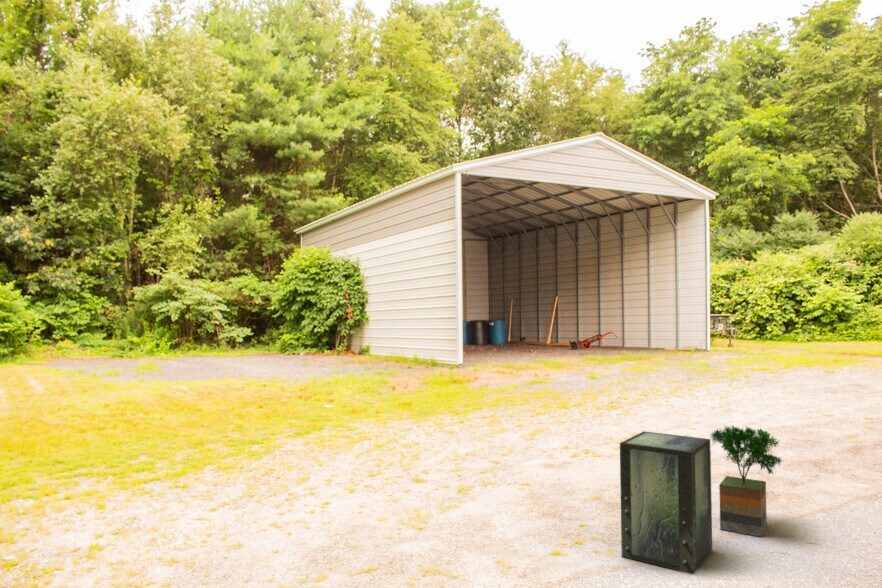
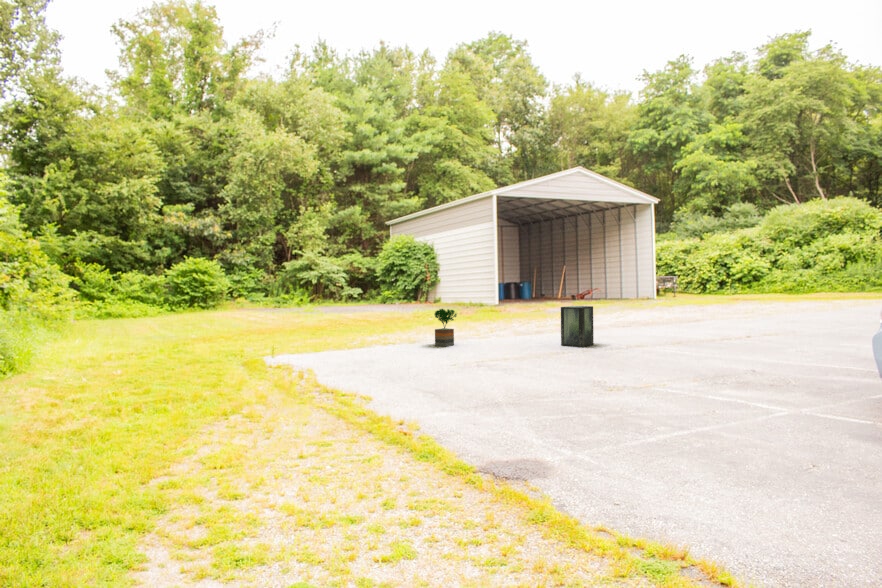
potted tree: present [711,426,781,537] -> present [434,309,457,347]

